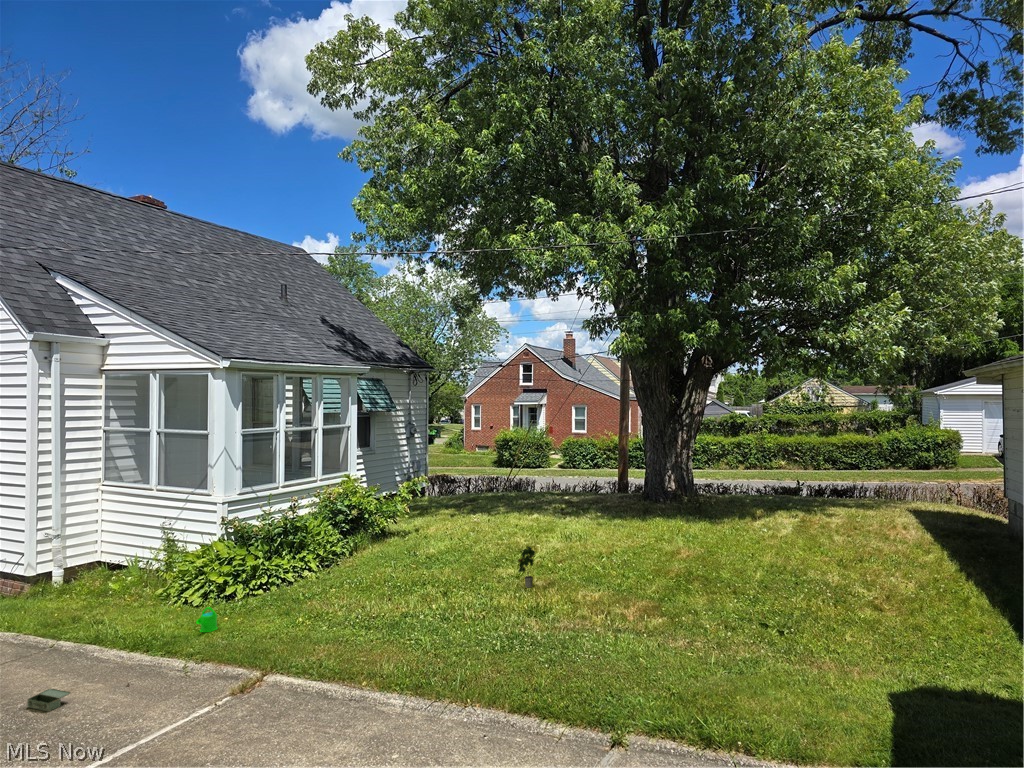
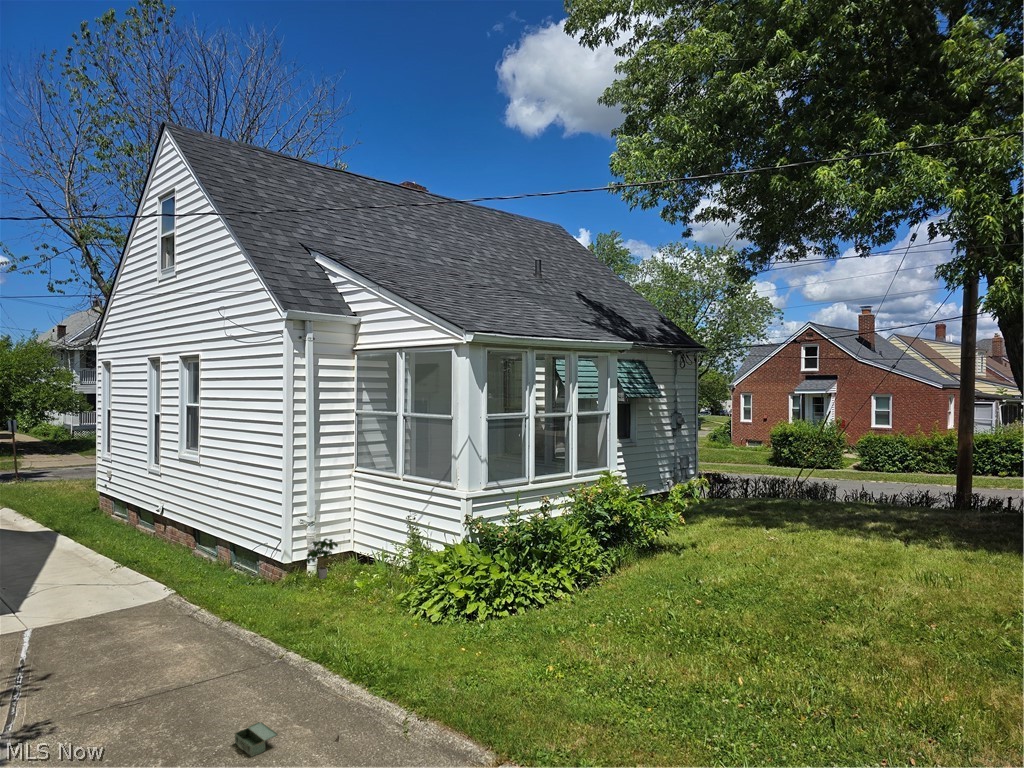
potted plant: present [518,546,535,587] -> present [304,538,338,579]
watering can: present [196,607,218,633] -> none [427,633,454,665]

